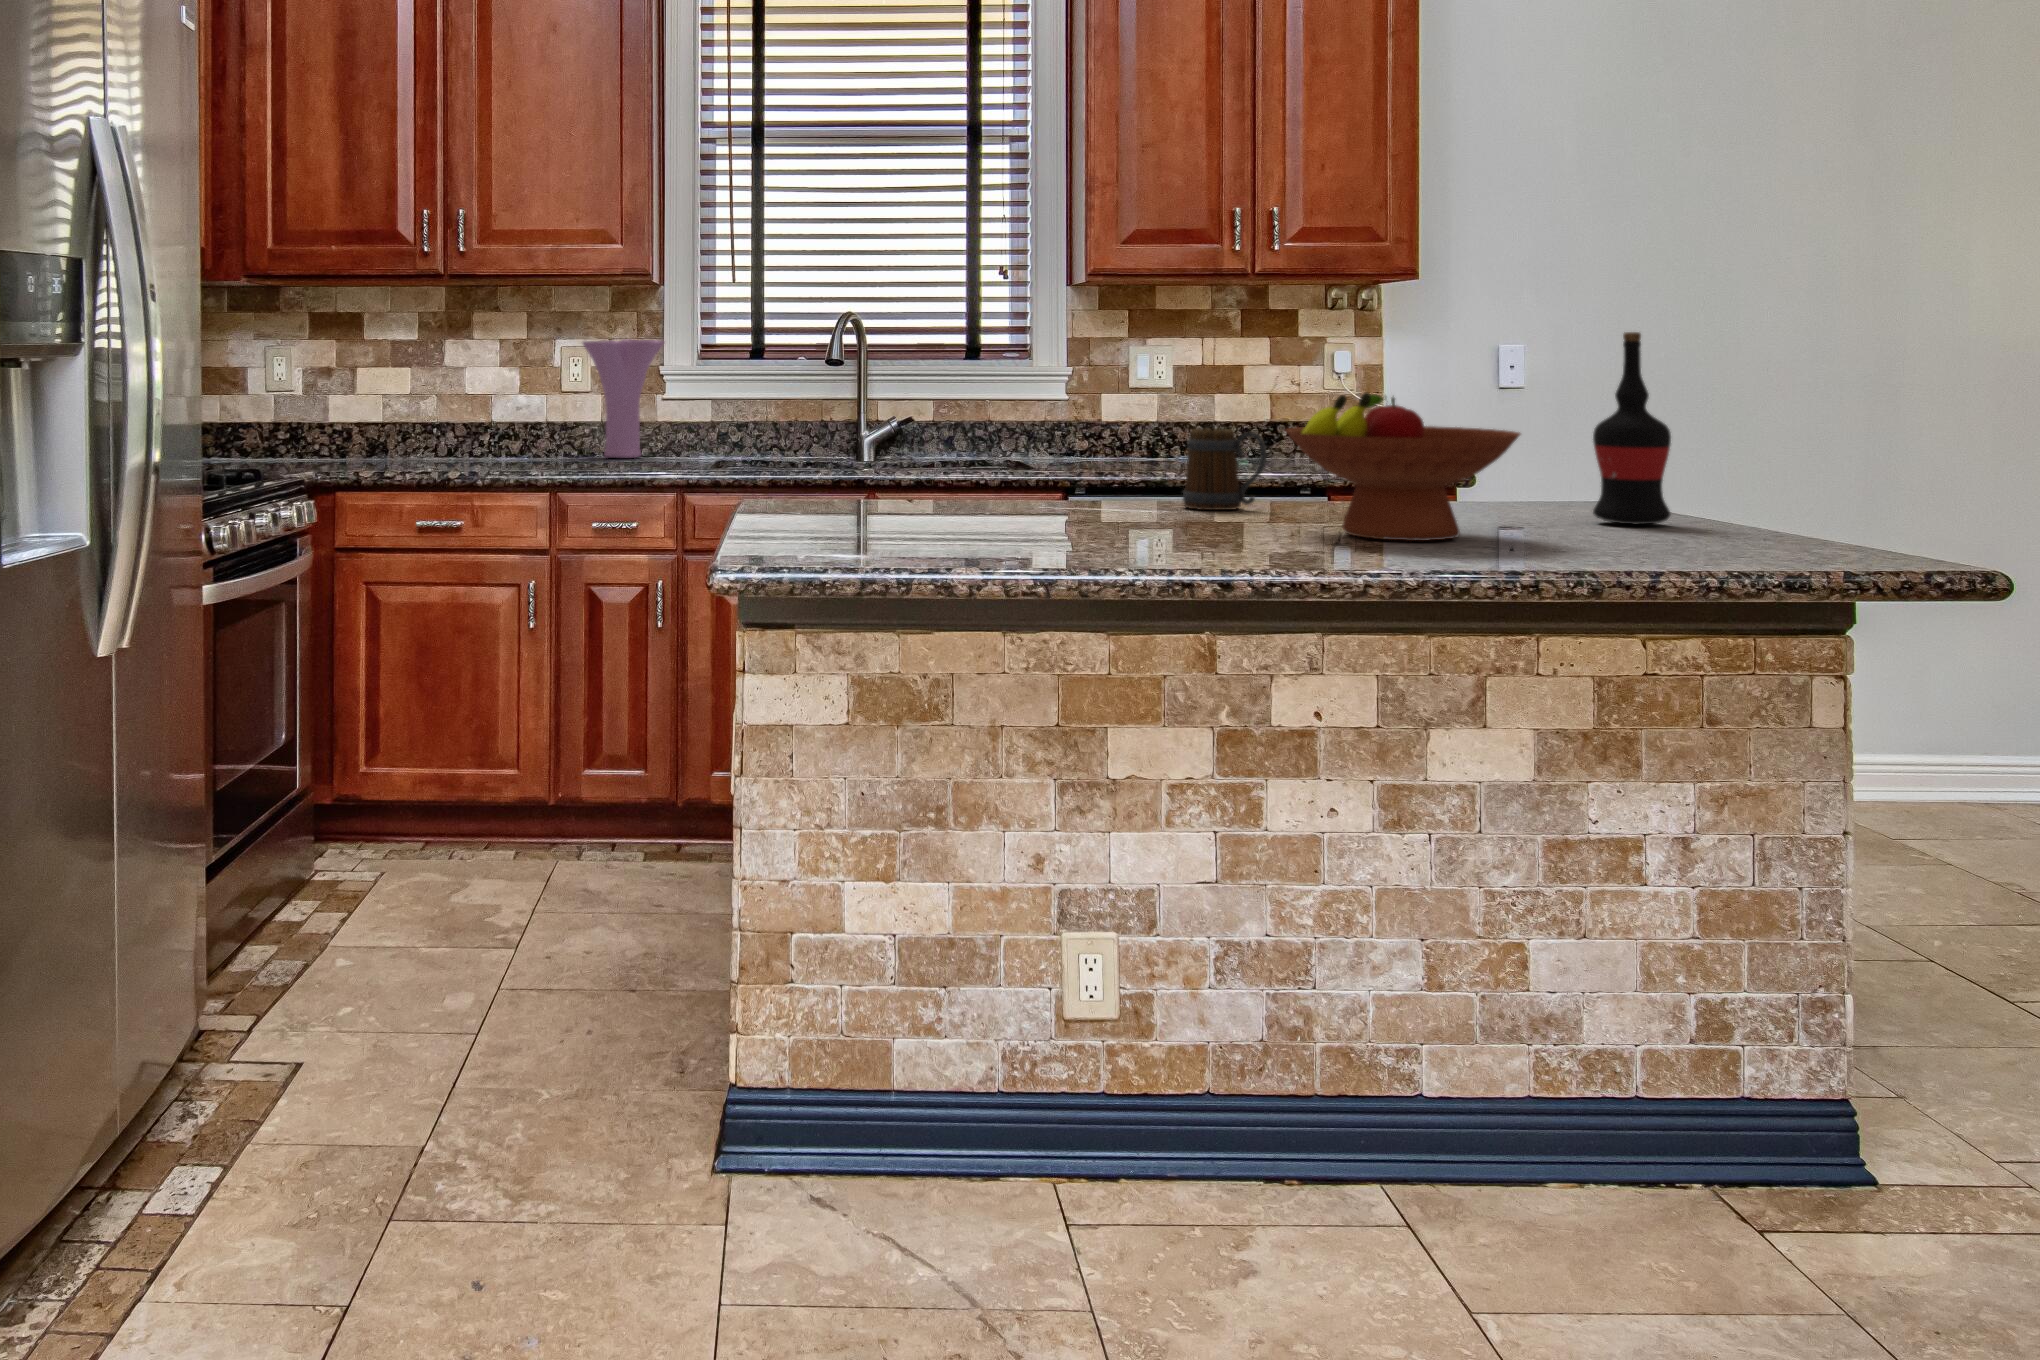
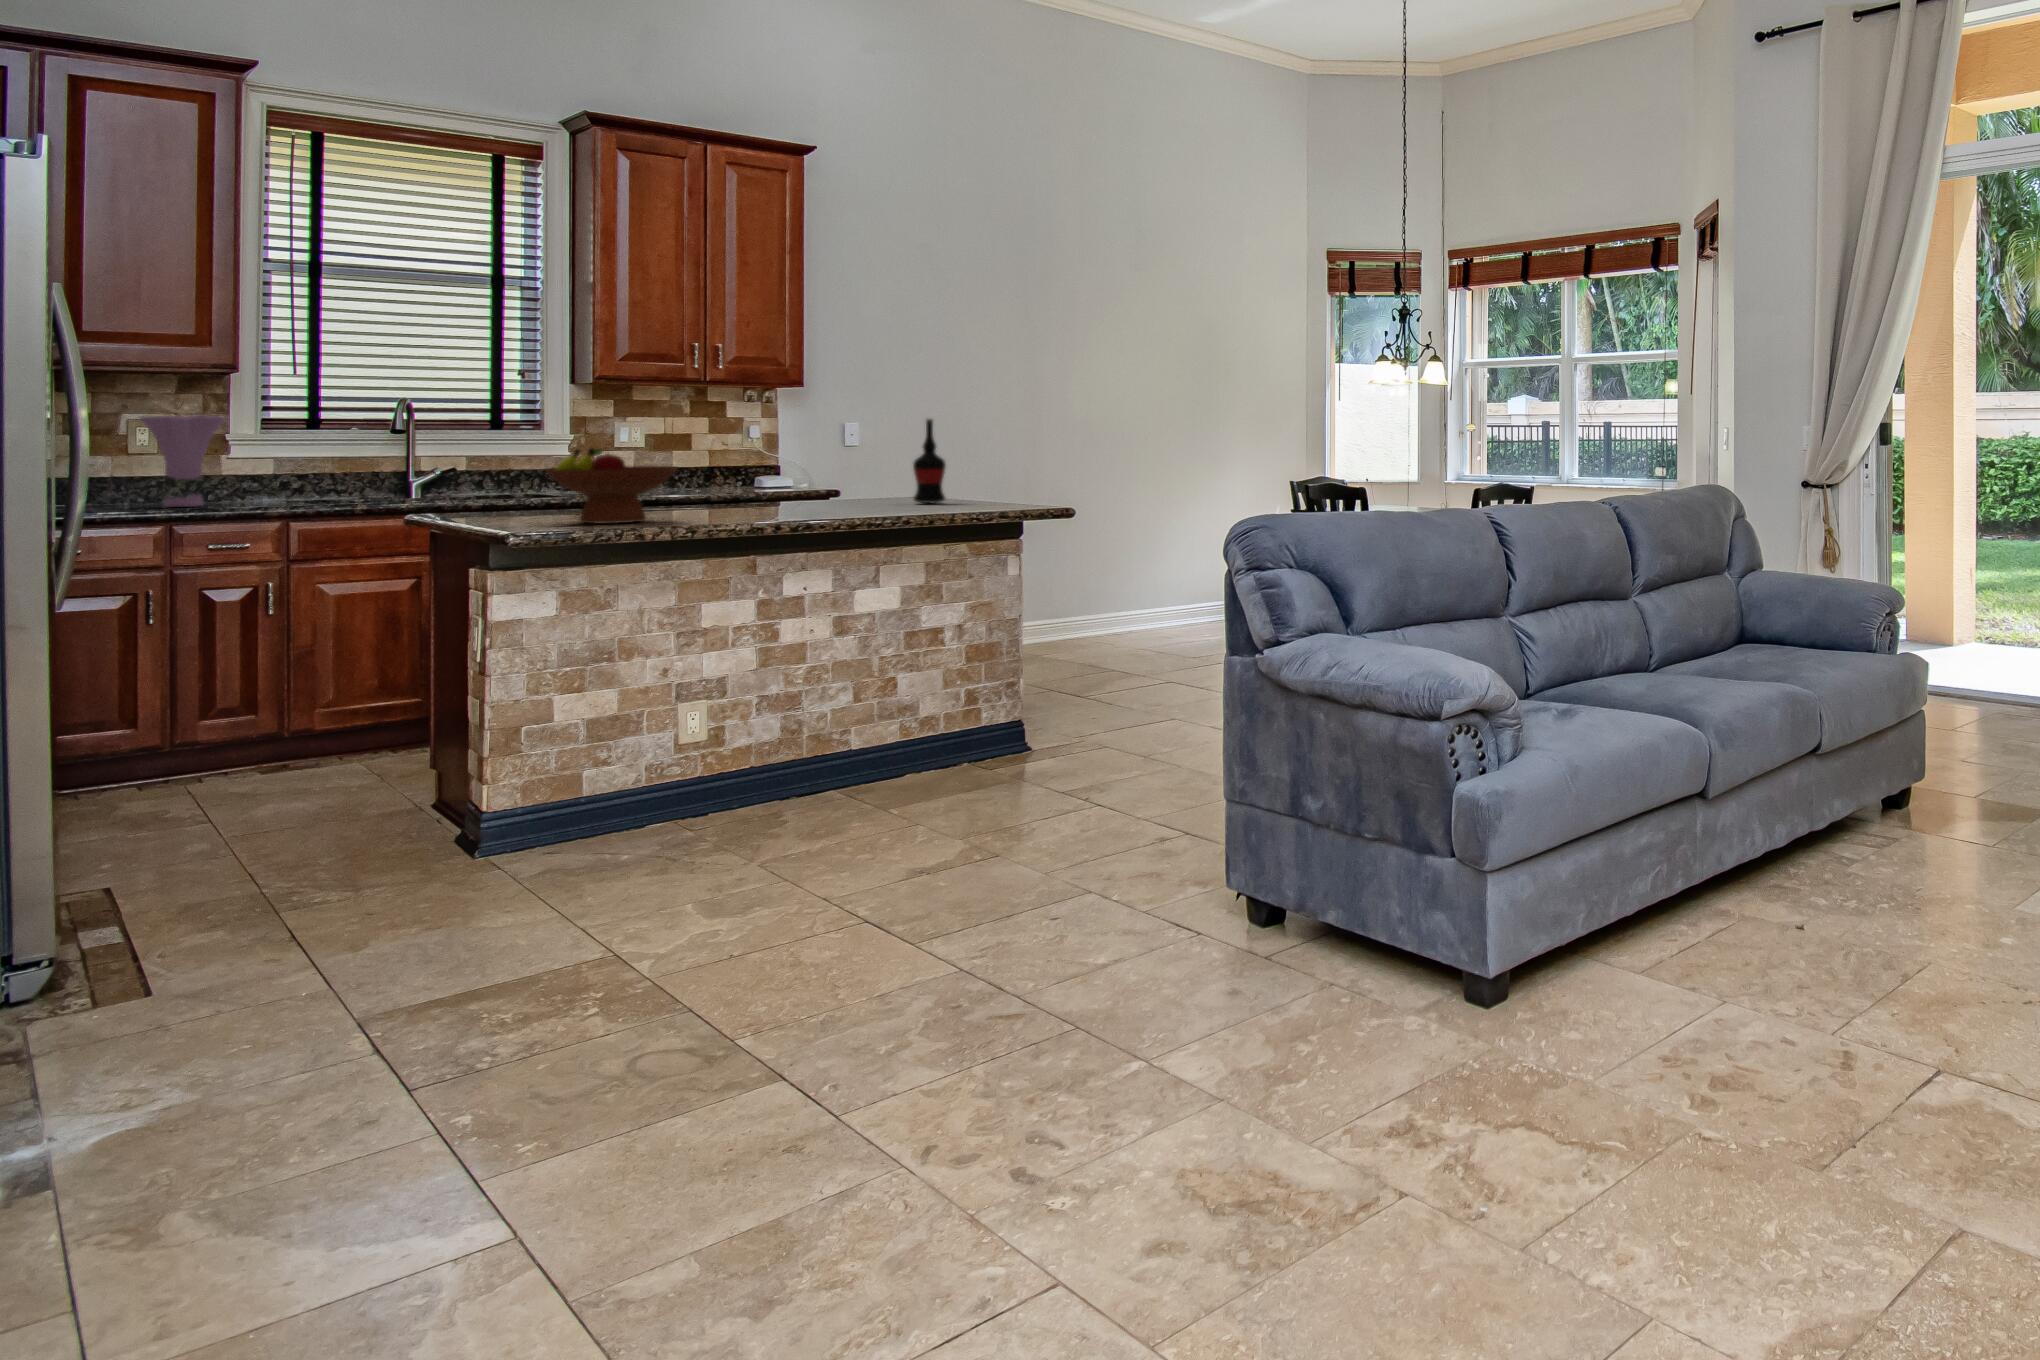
fruit bowl: present [1286,393,1520,541] -> present [545,448,677,524]
mug: present [1183,428,1267,510] -> none [707,467,755,508]

